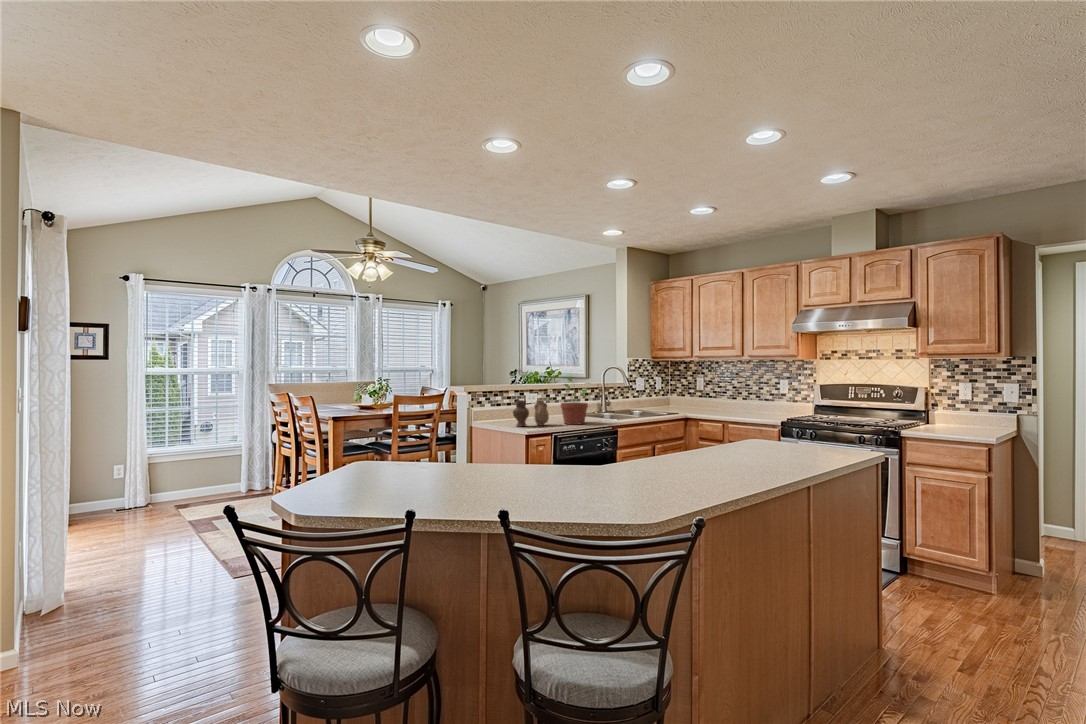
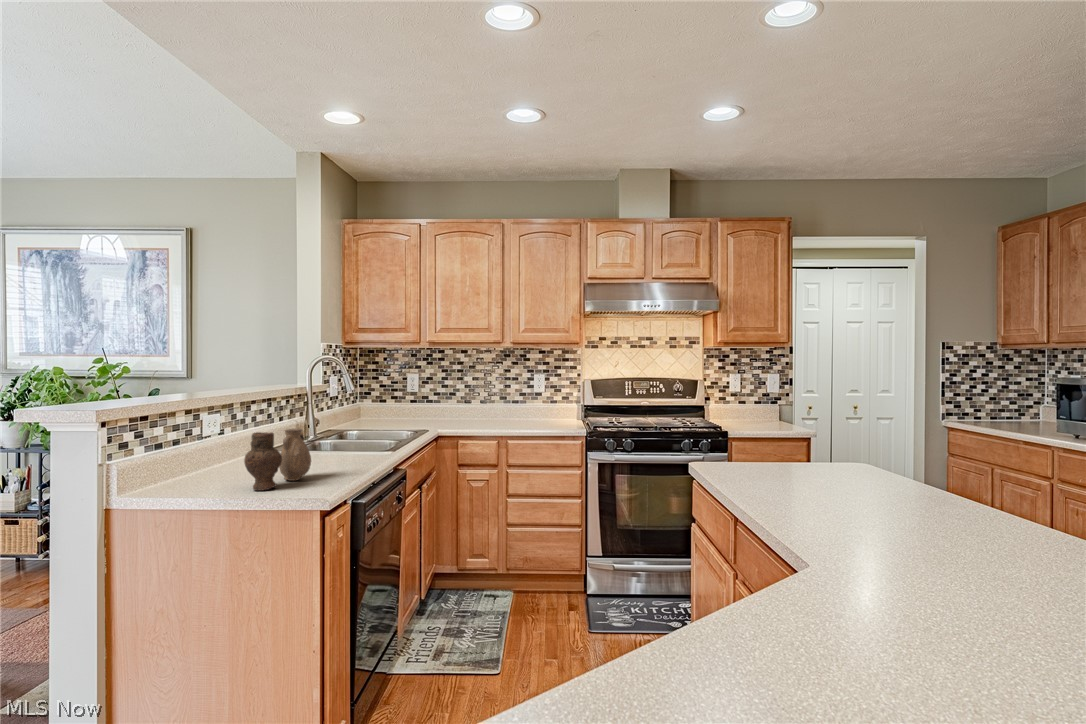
potted plant: present [561,377,588,424] -> none [312,379,374,470]

